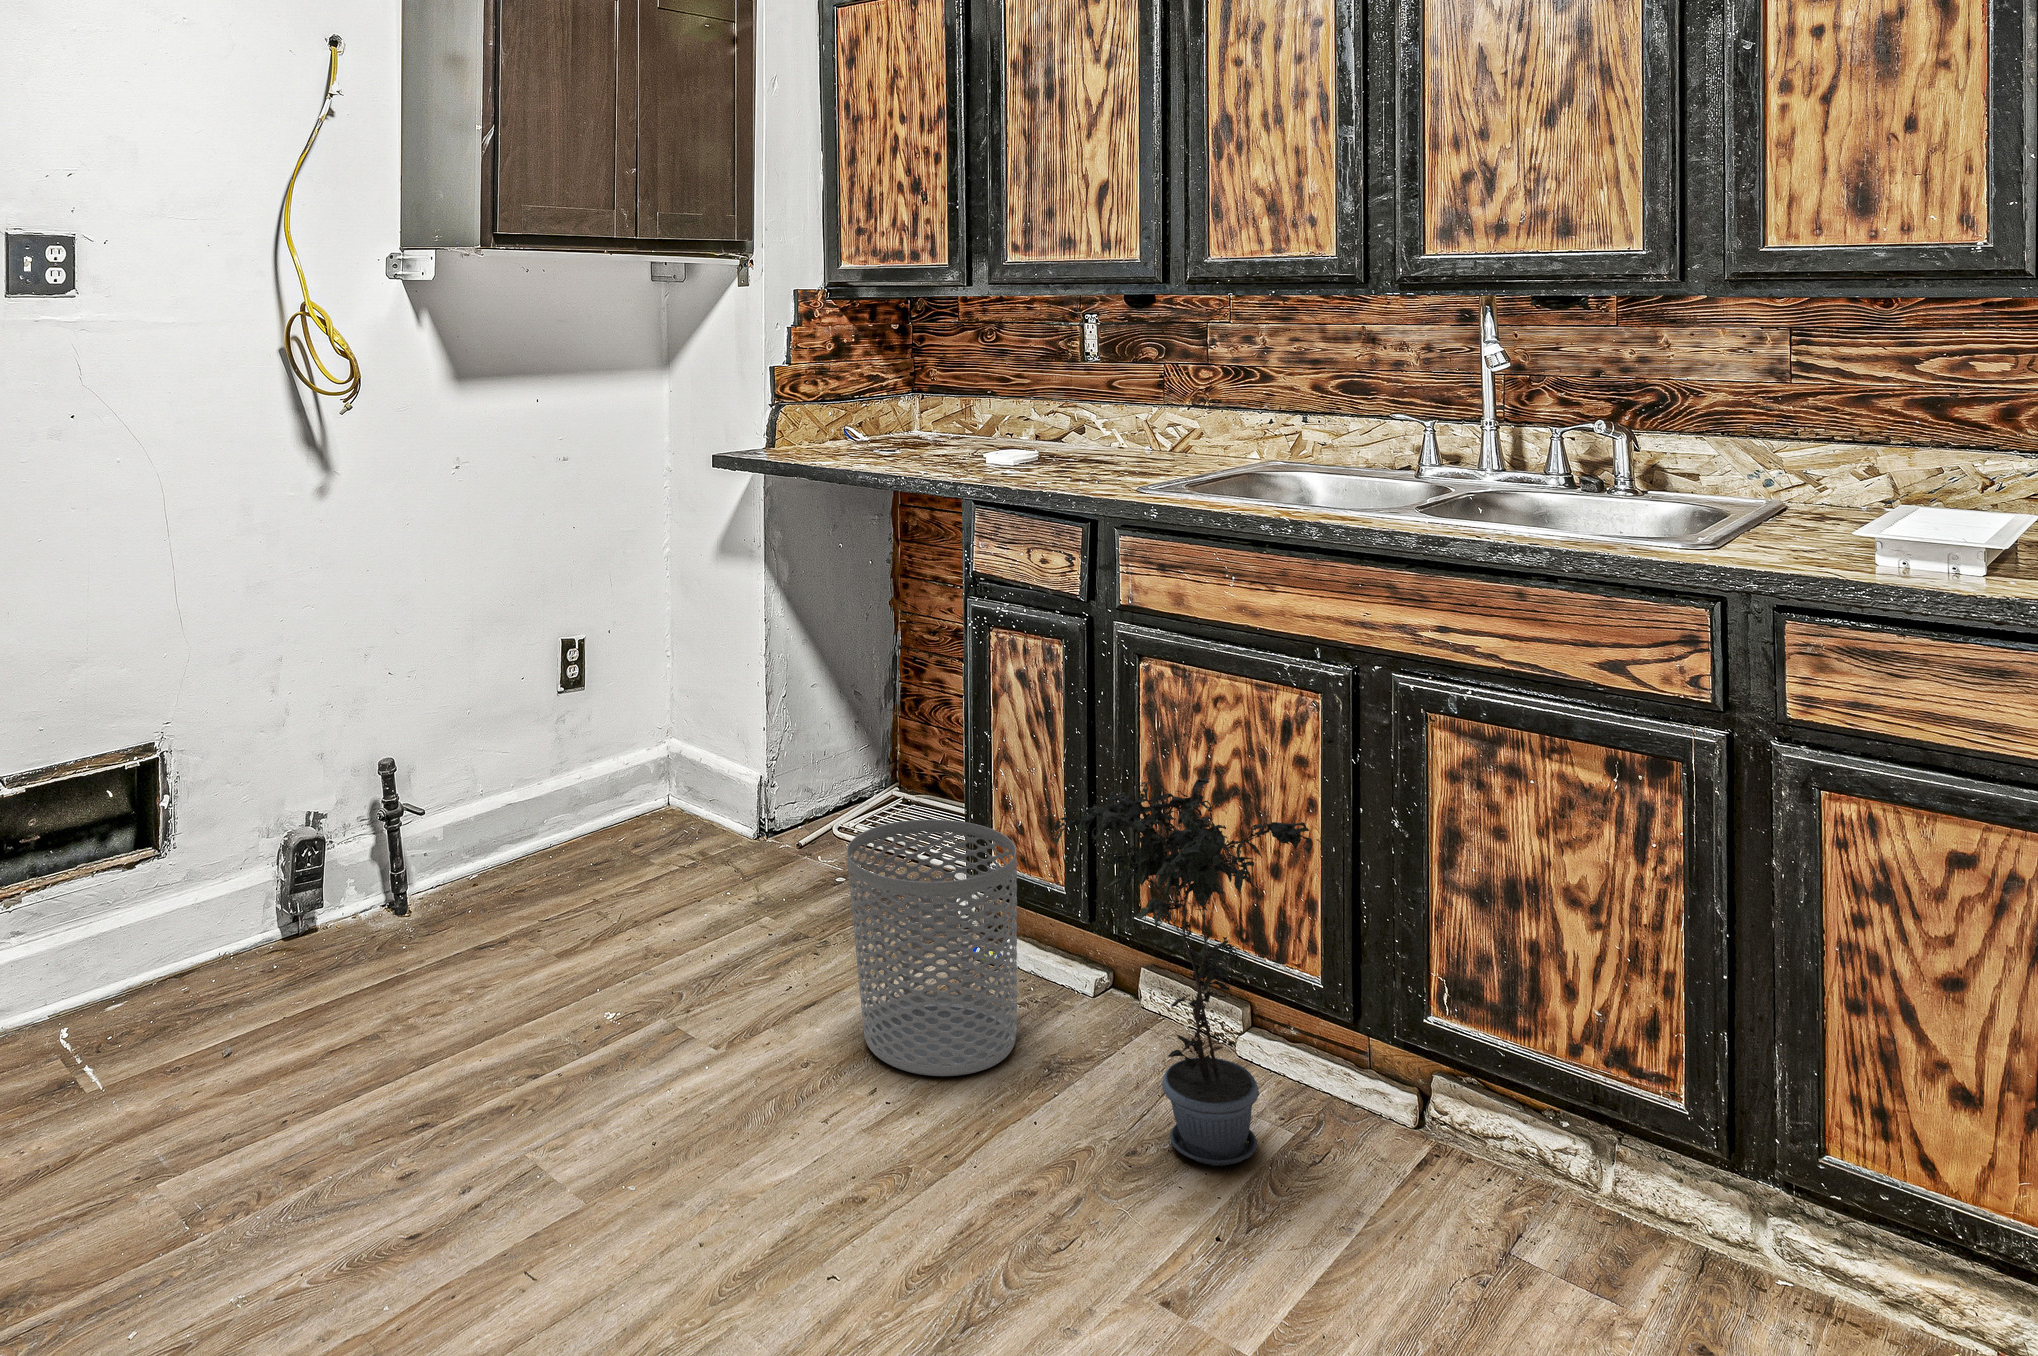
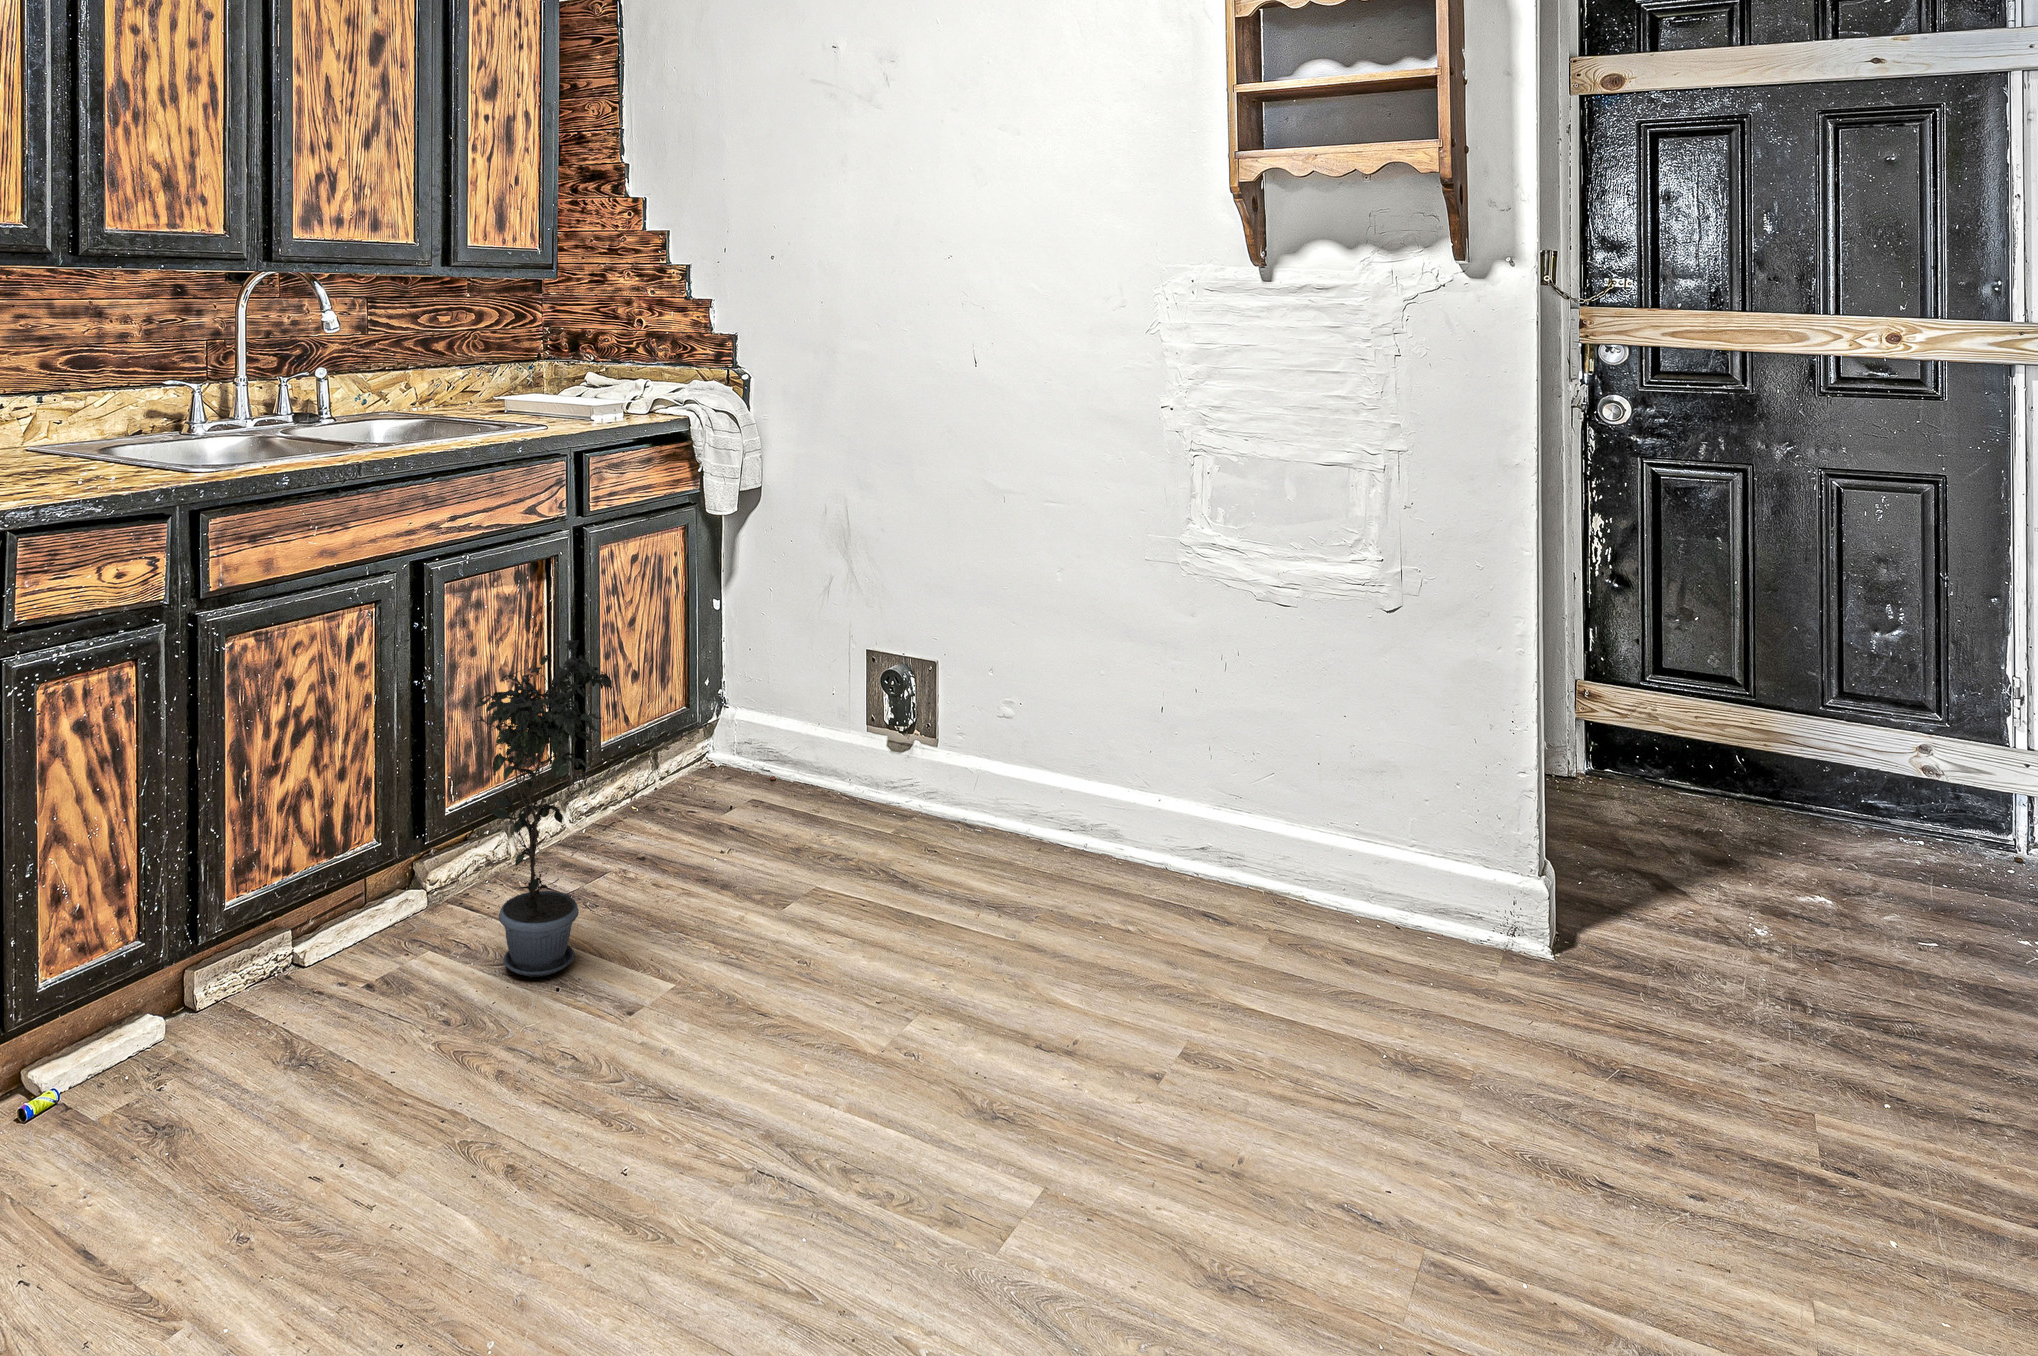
waste bin: present [847,820,1017,1076] -> none [180,843,393,1157]

